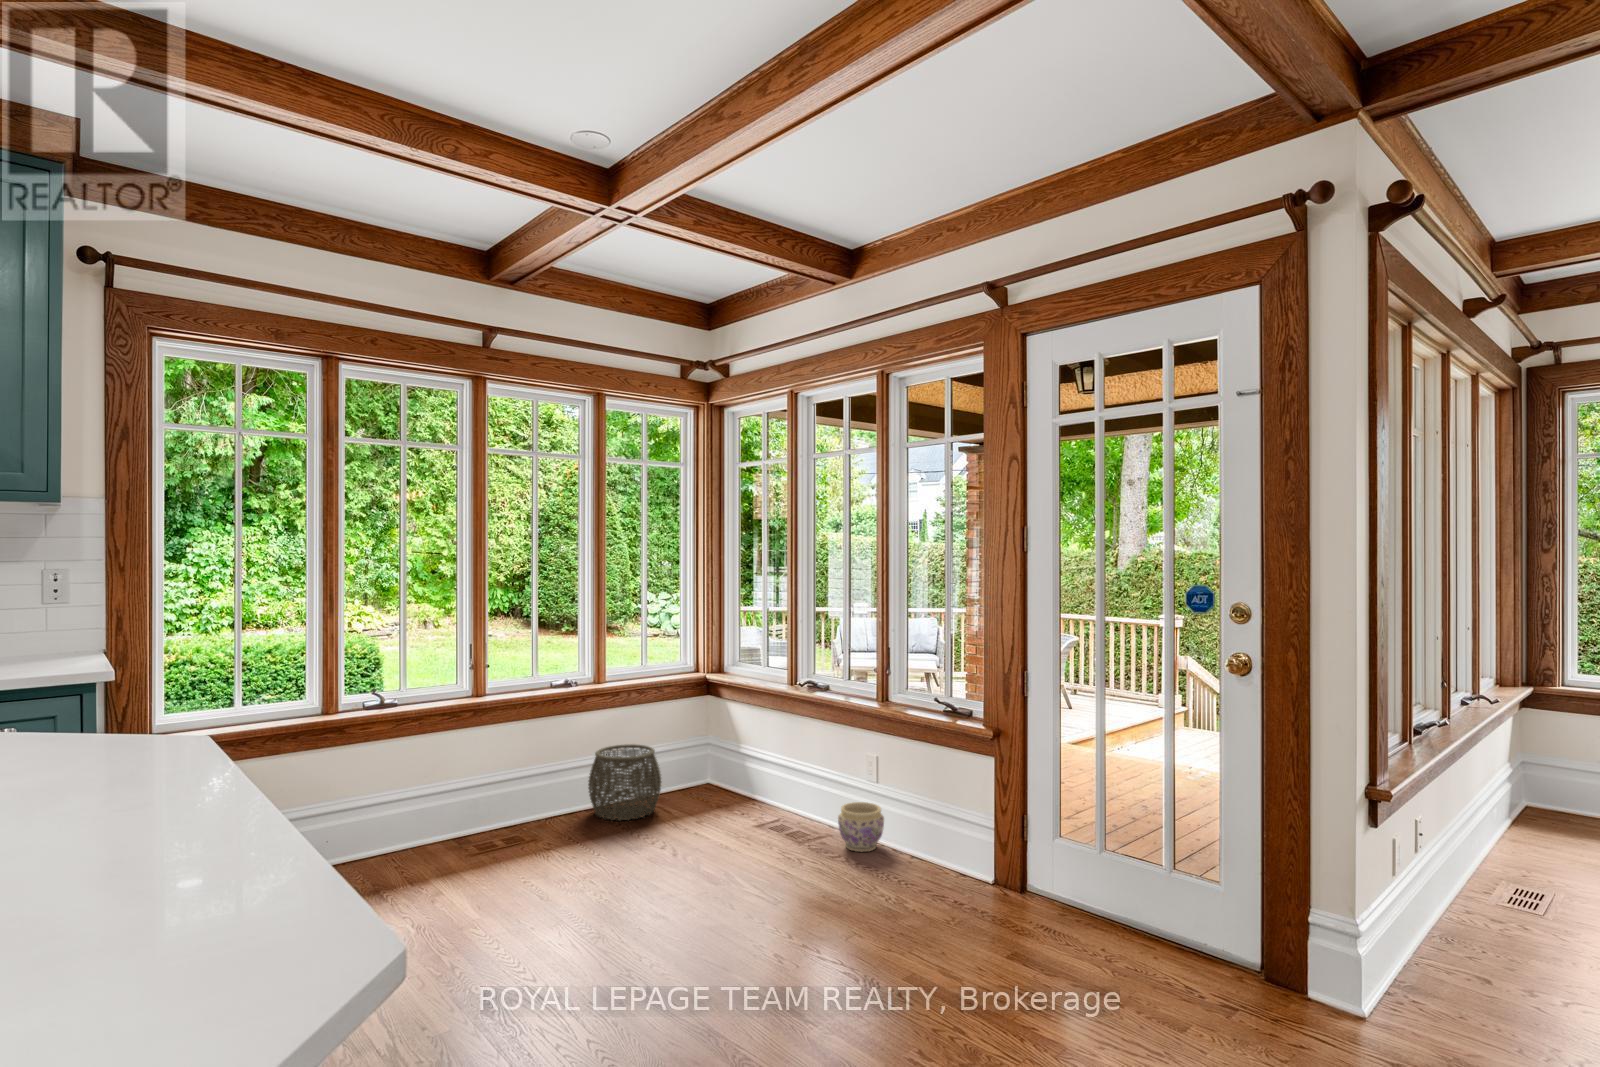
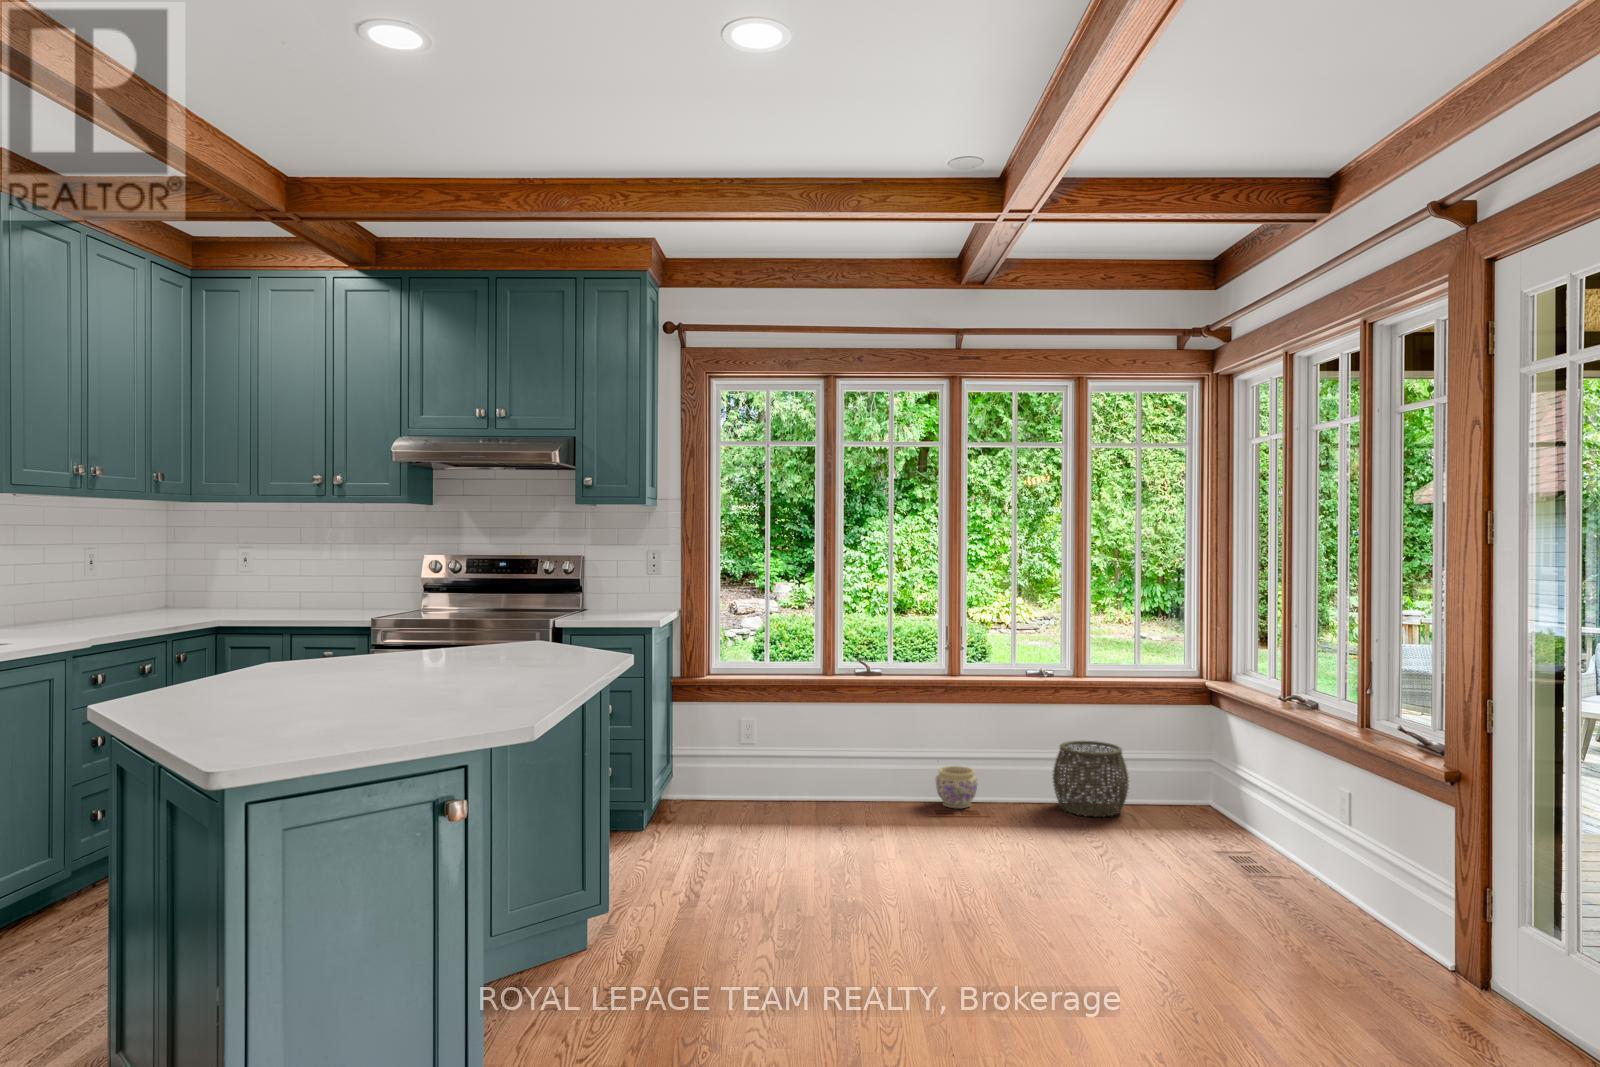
planter: present [838,802,884,852] -> present [936,766,978,809]

